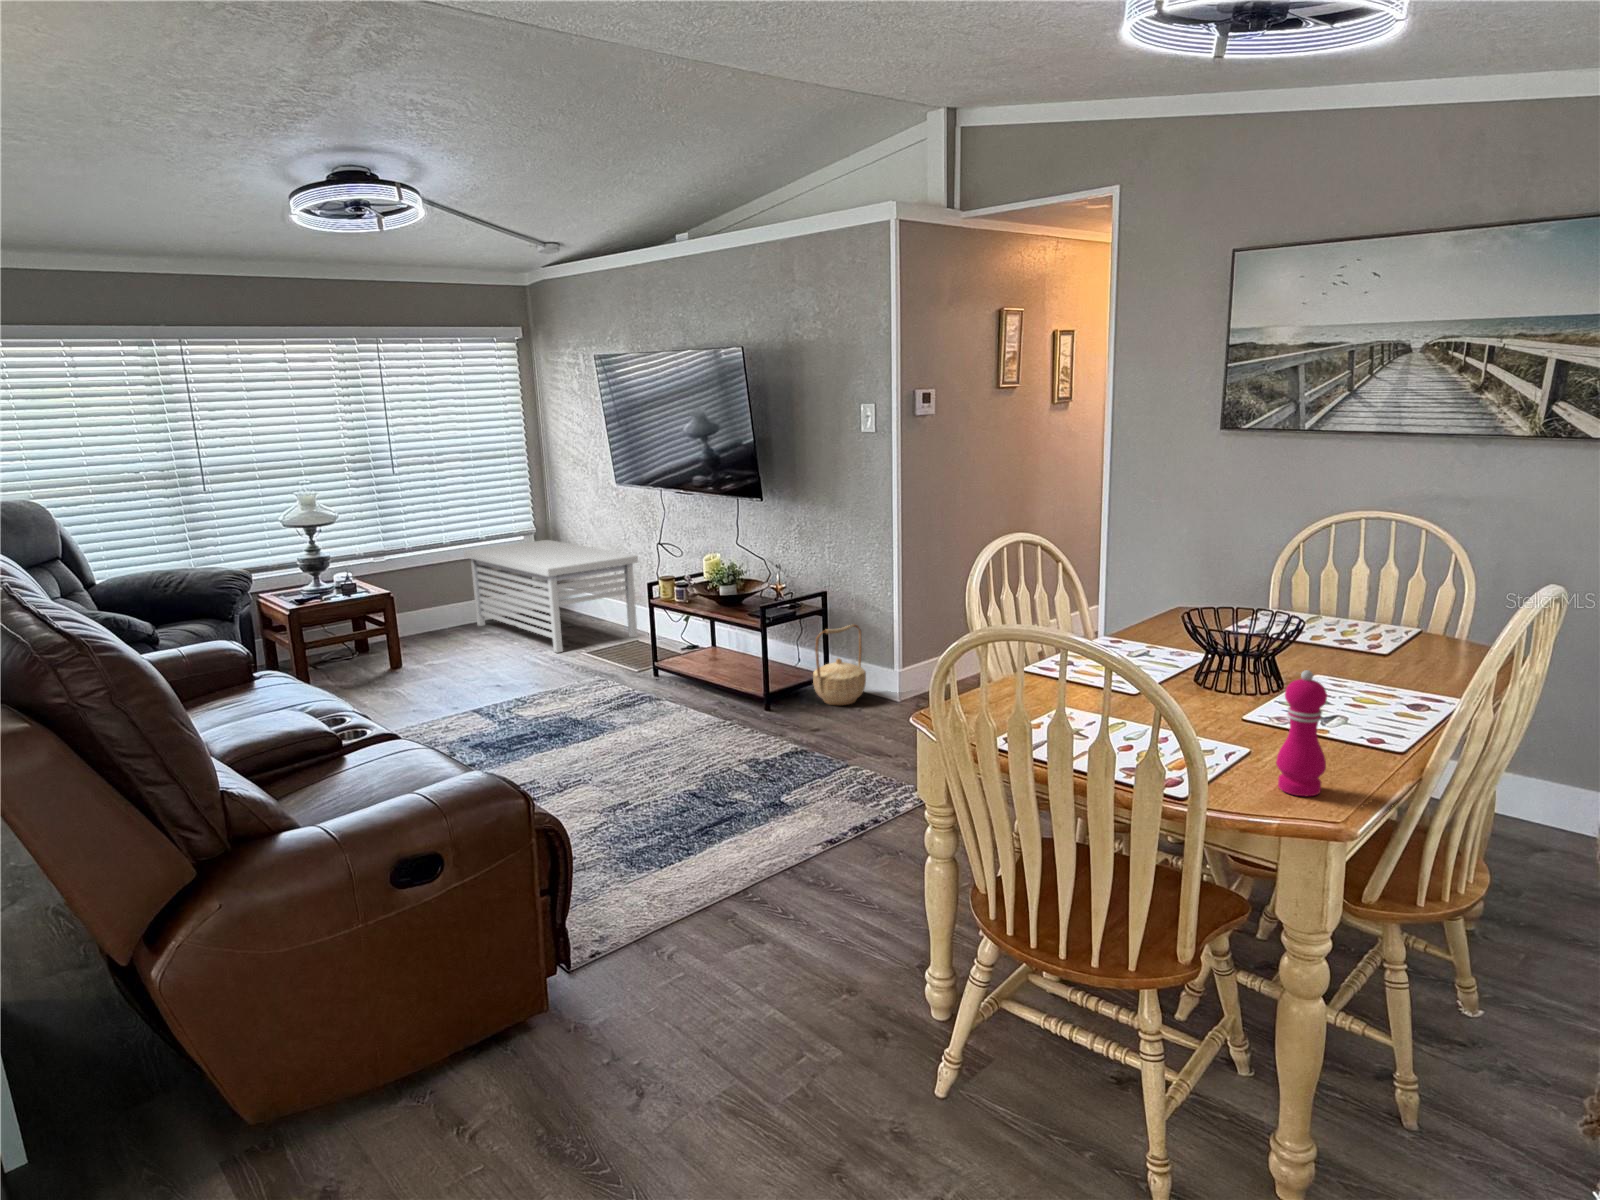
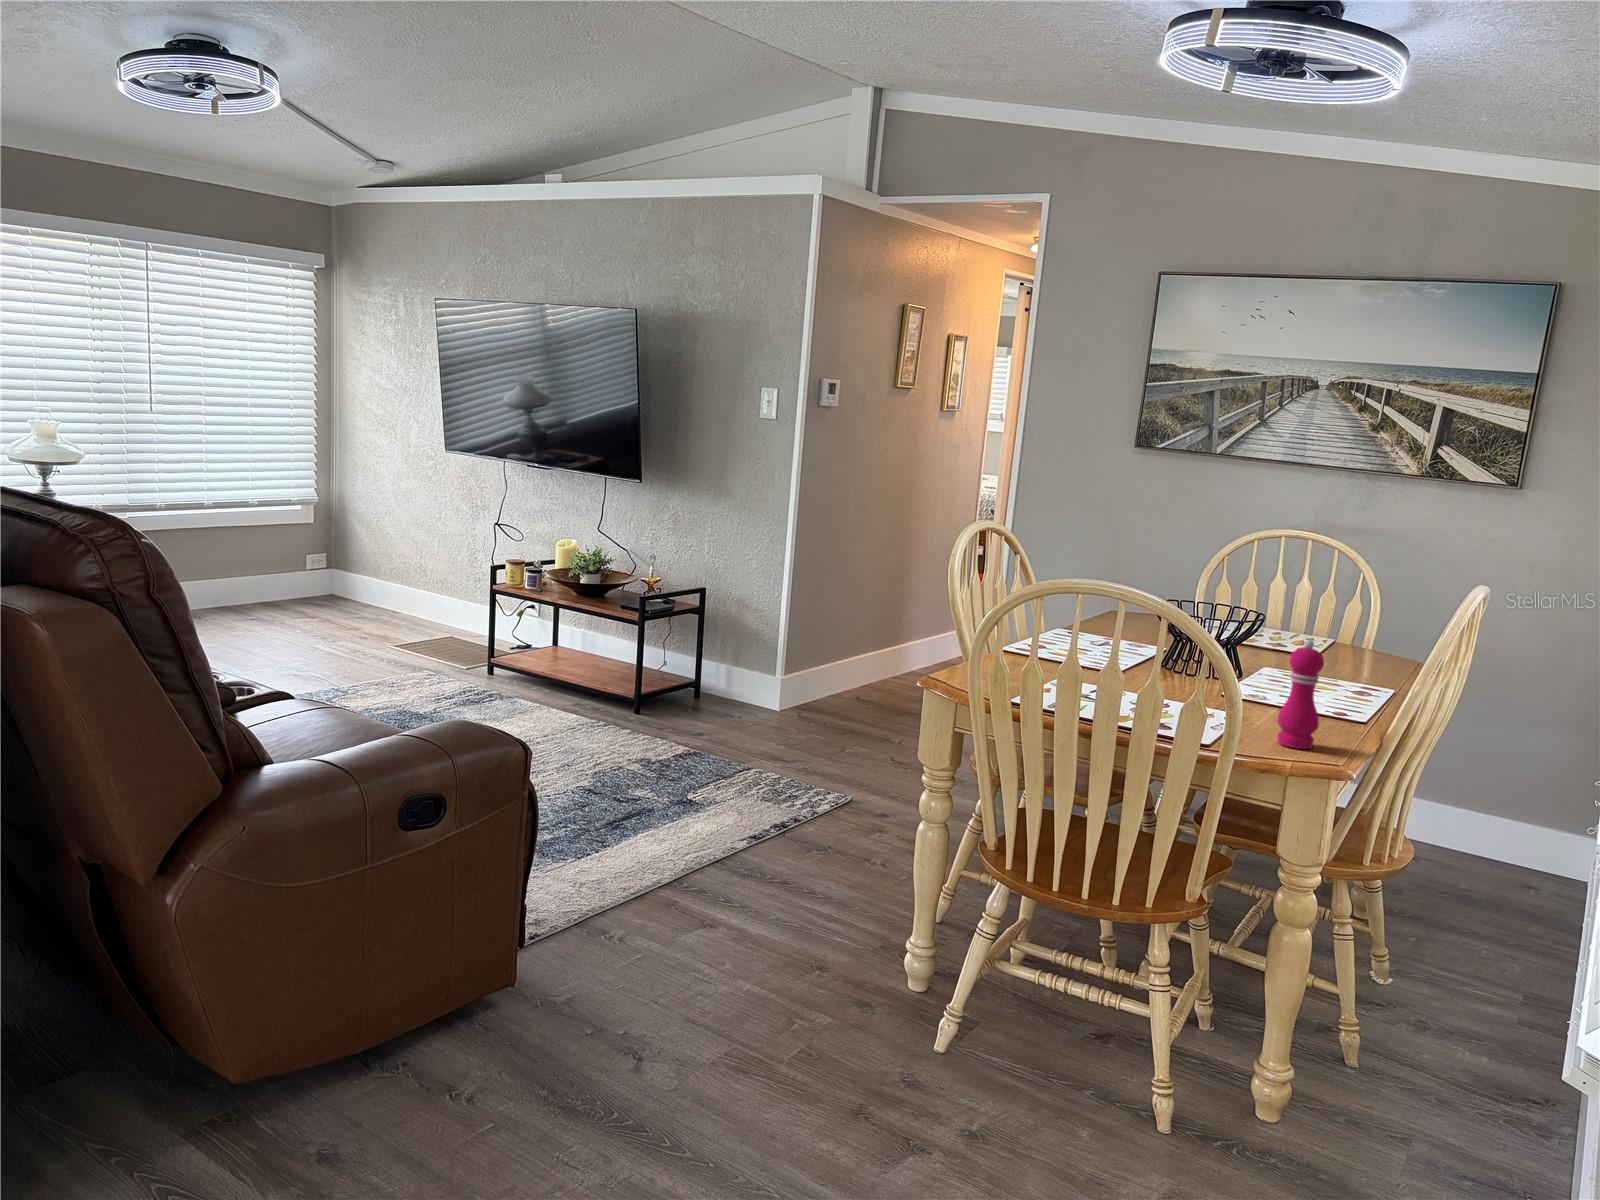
storage bench: present [464,540,638,653] -> none [232,511,462,643]
basket: present [813,624,866,705] -> none [687,624,746,713]

